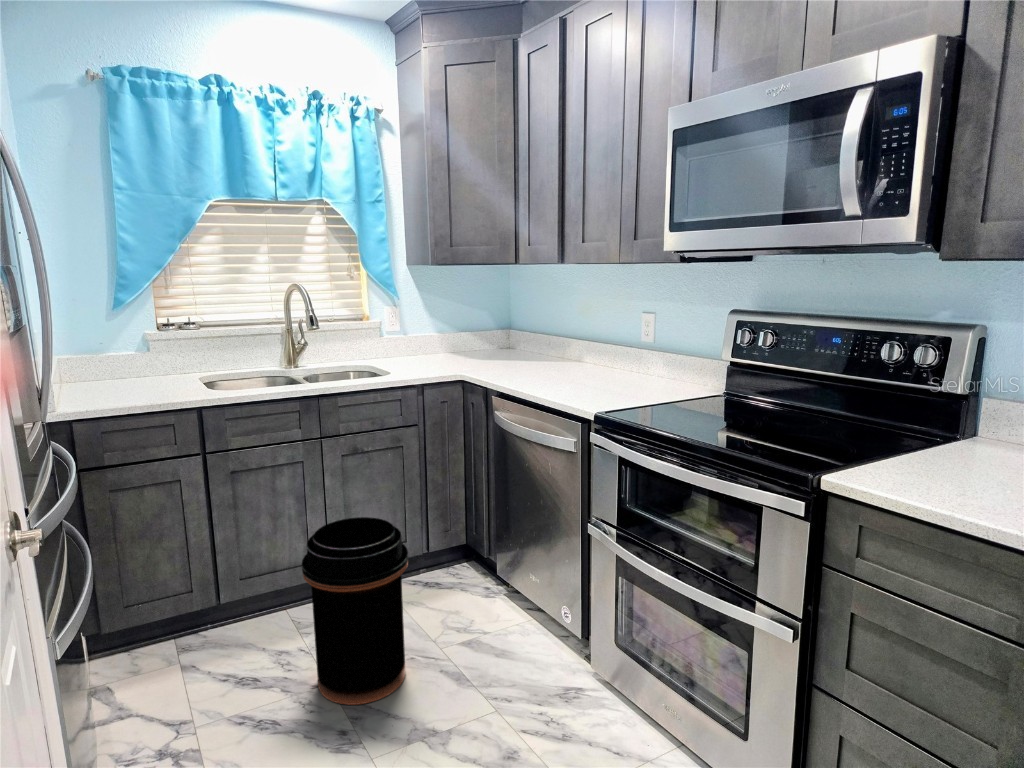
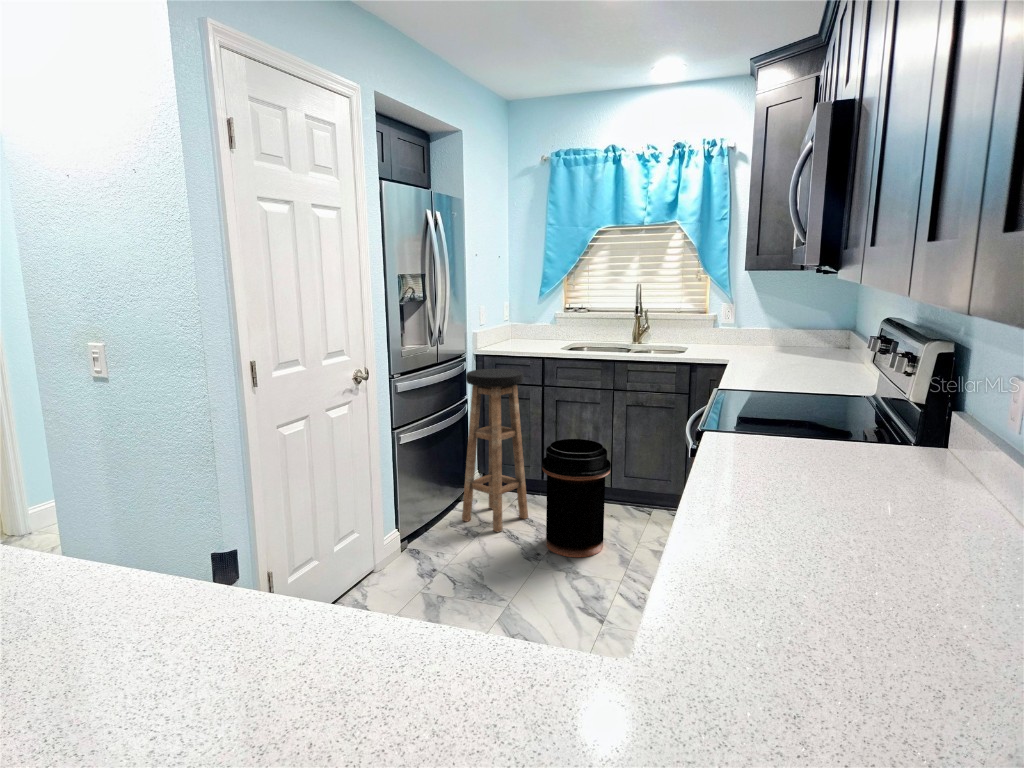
bar stool: none [106,440,243,740] -> present [462,369,528,532]

